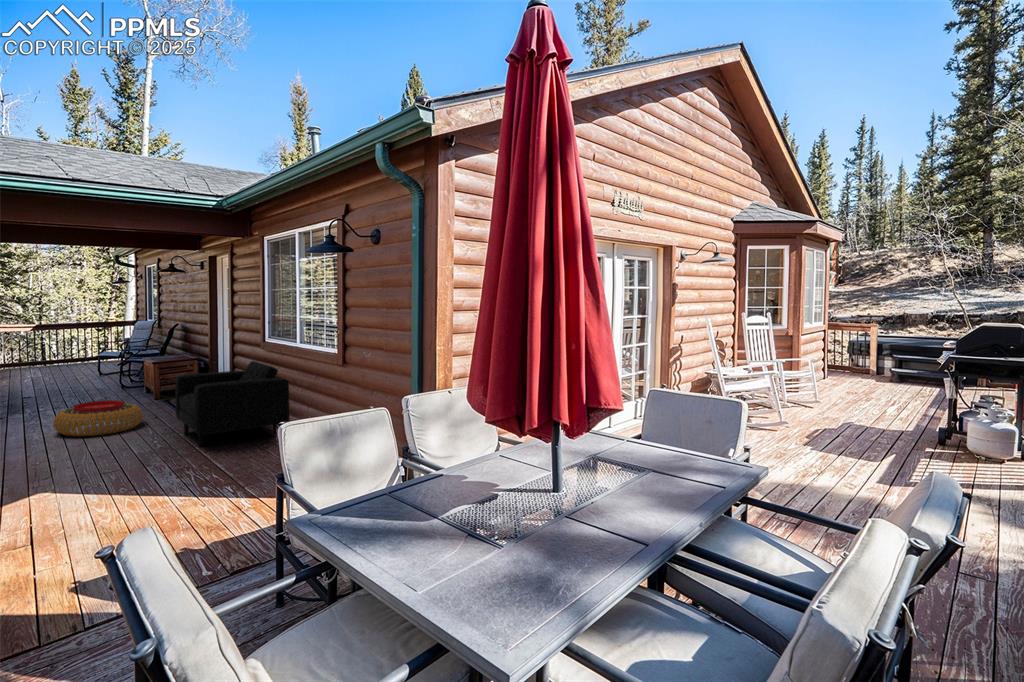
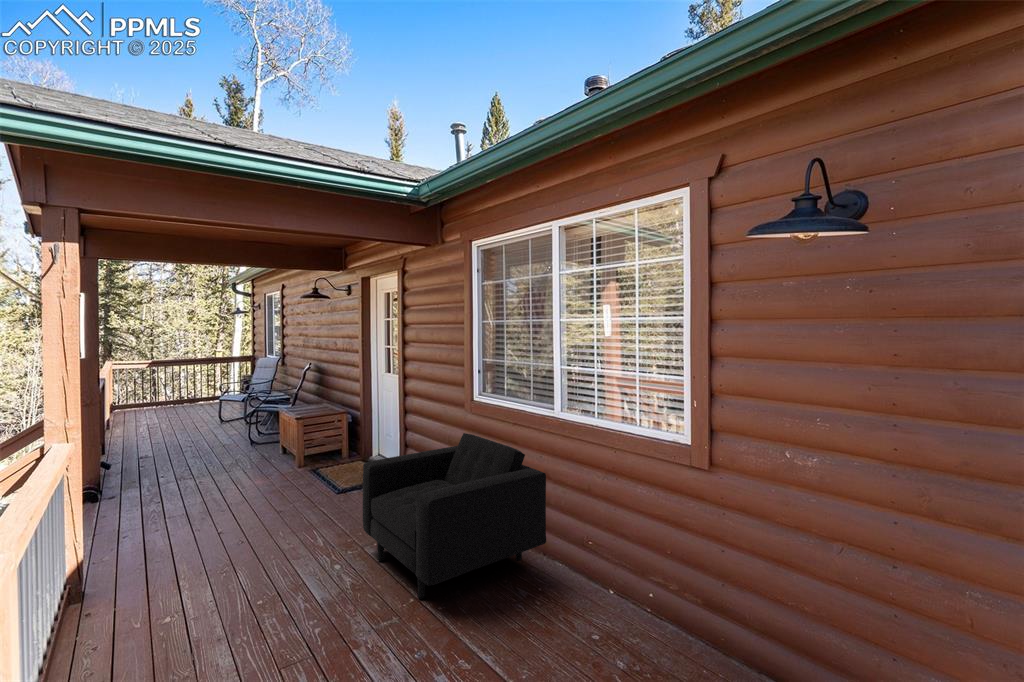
pouf: present [53,400,143,436] -> none [182,492,304,561]

